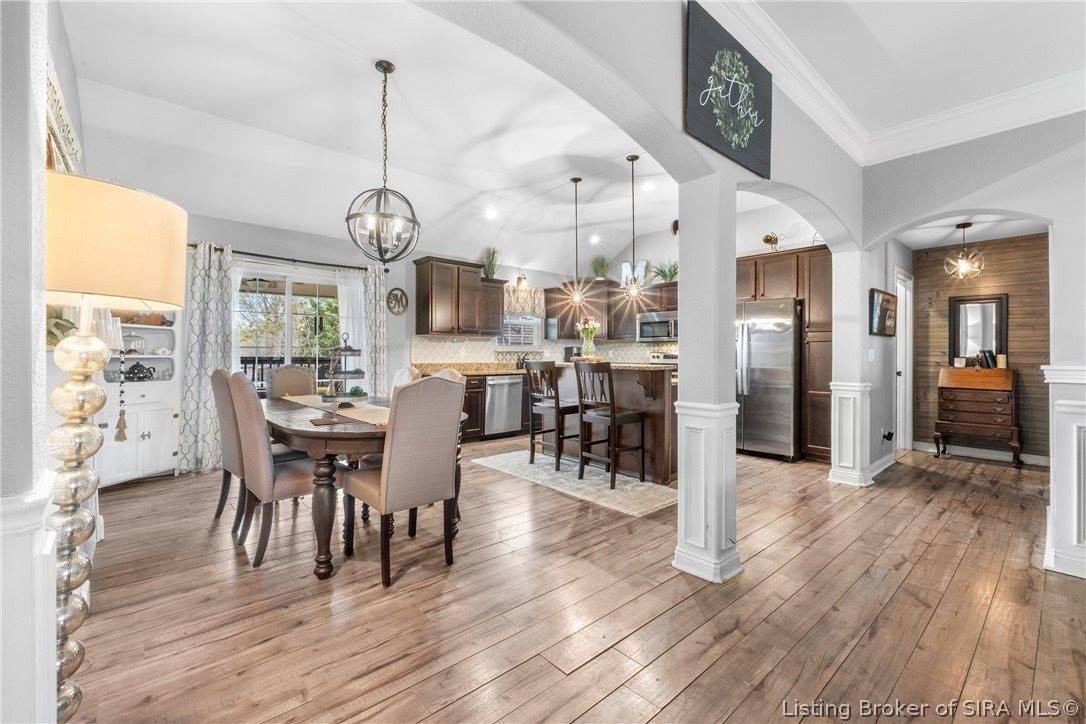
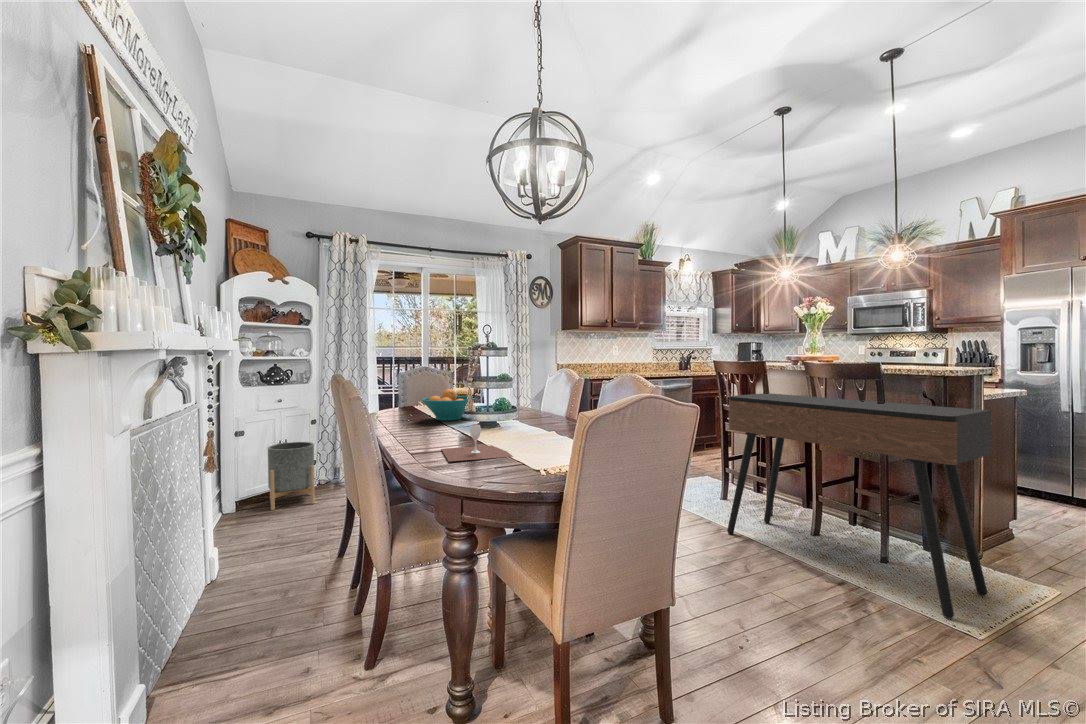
fruit bowl: none [291,382,335,405] -> present [422,389,475,421]
console table: none [524,384,660,511] -> present [727,393,991,618]
planter: none [133,432,182,492] -> present [268,442,315,510]

